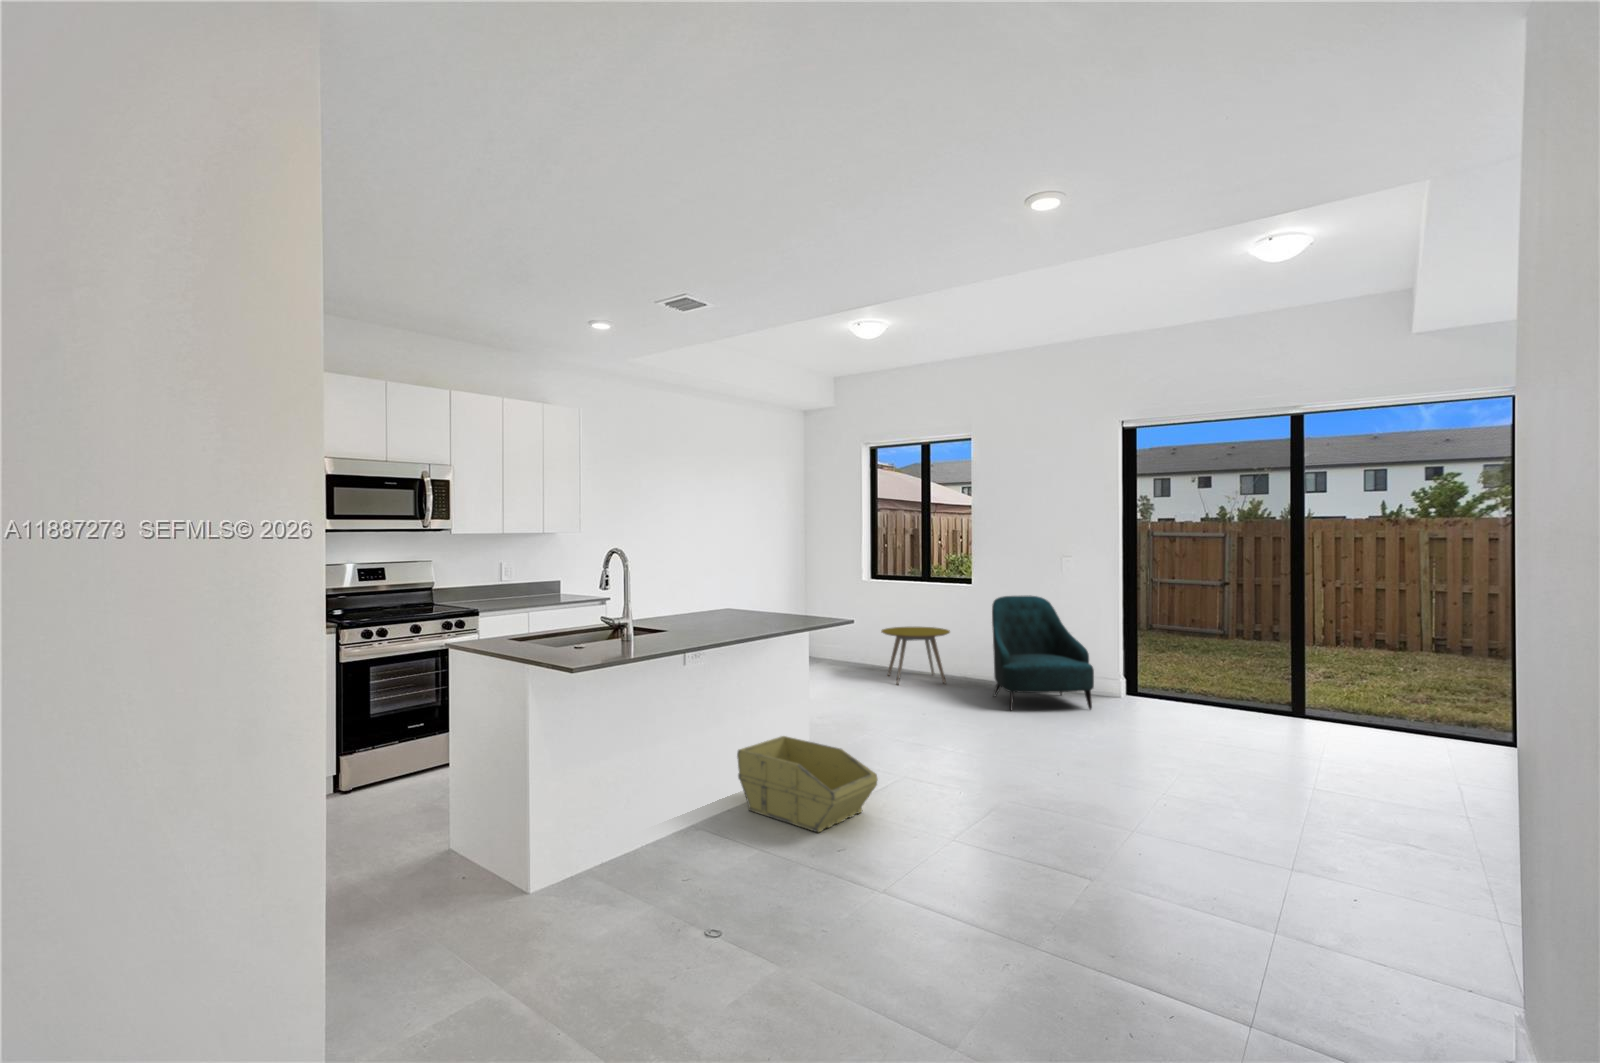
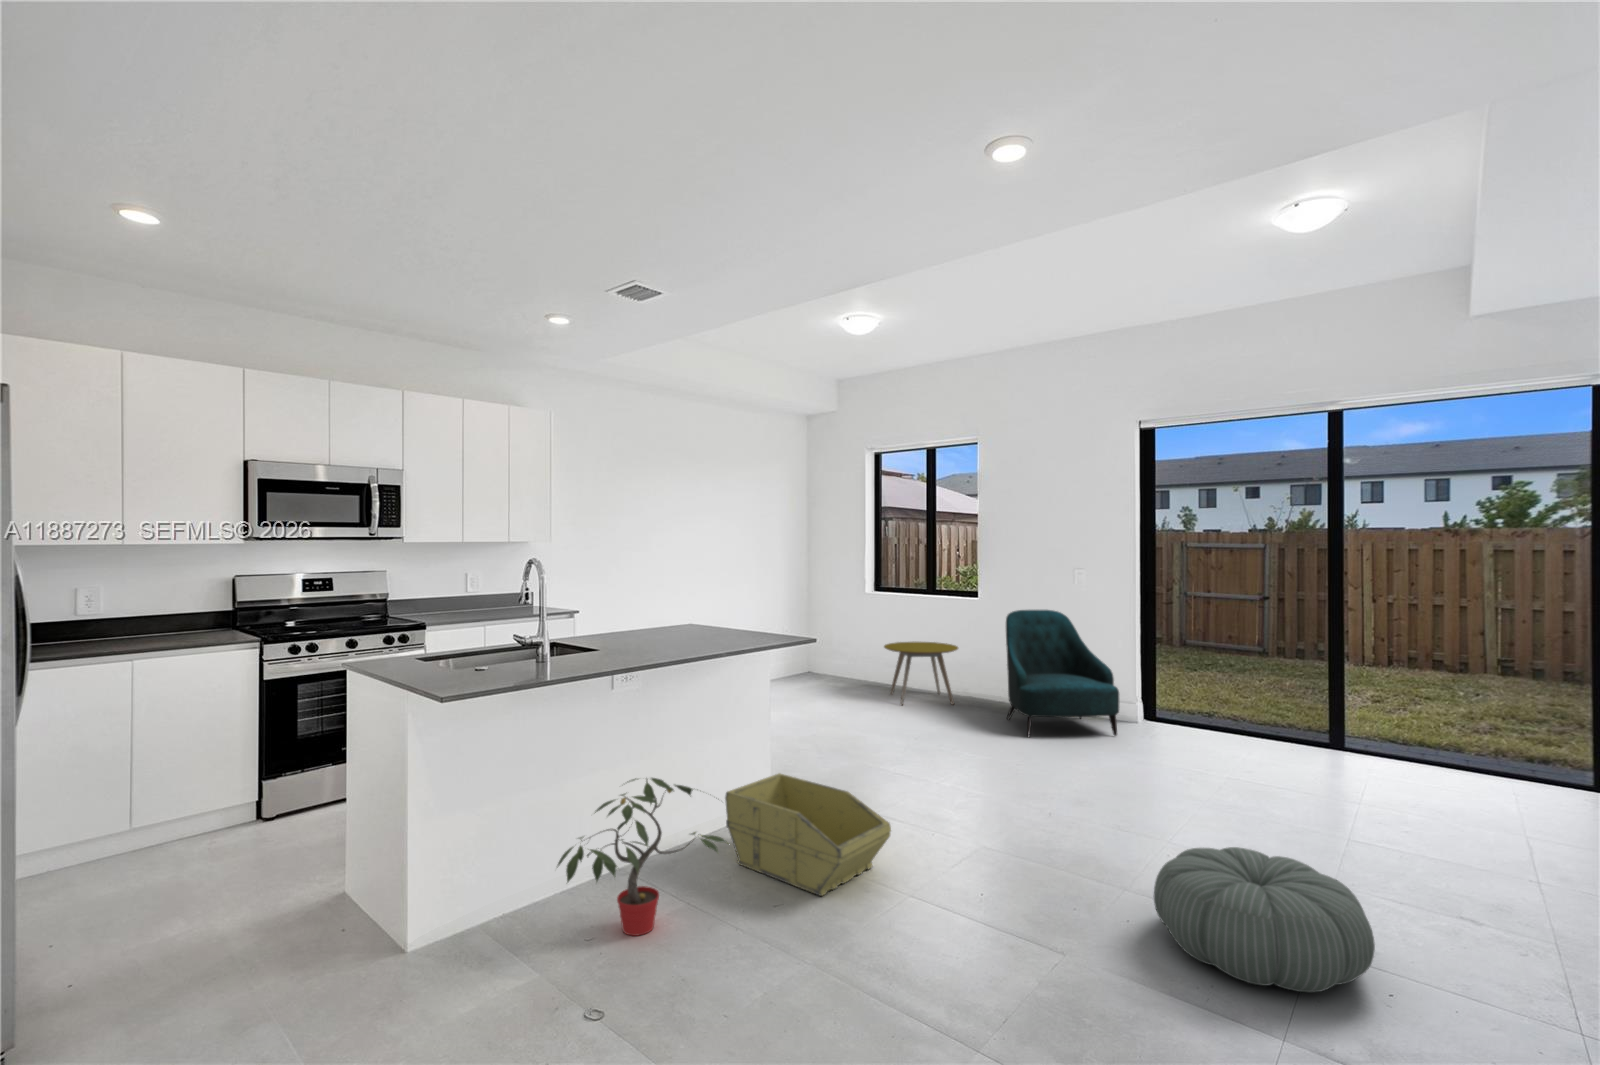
potted plant: none [600,733,742,860] -> present [558,778,726,936]
pouf: none [1092,788,1261,895] -> present [1154,847,1375,992]

